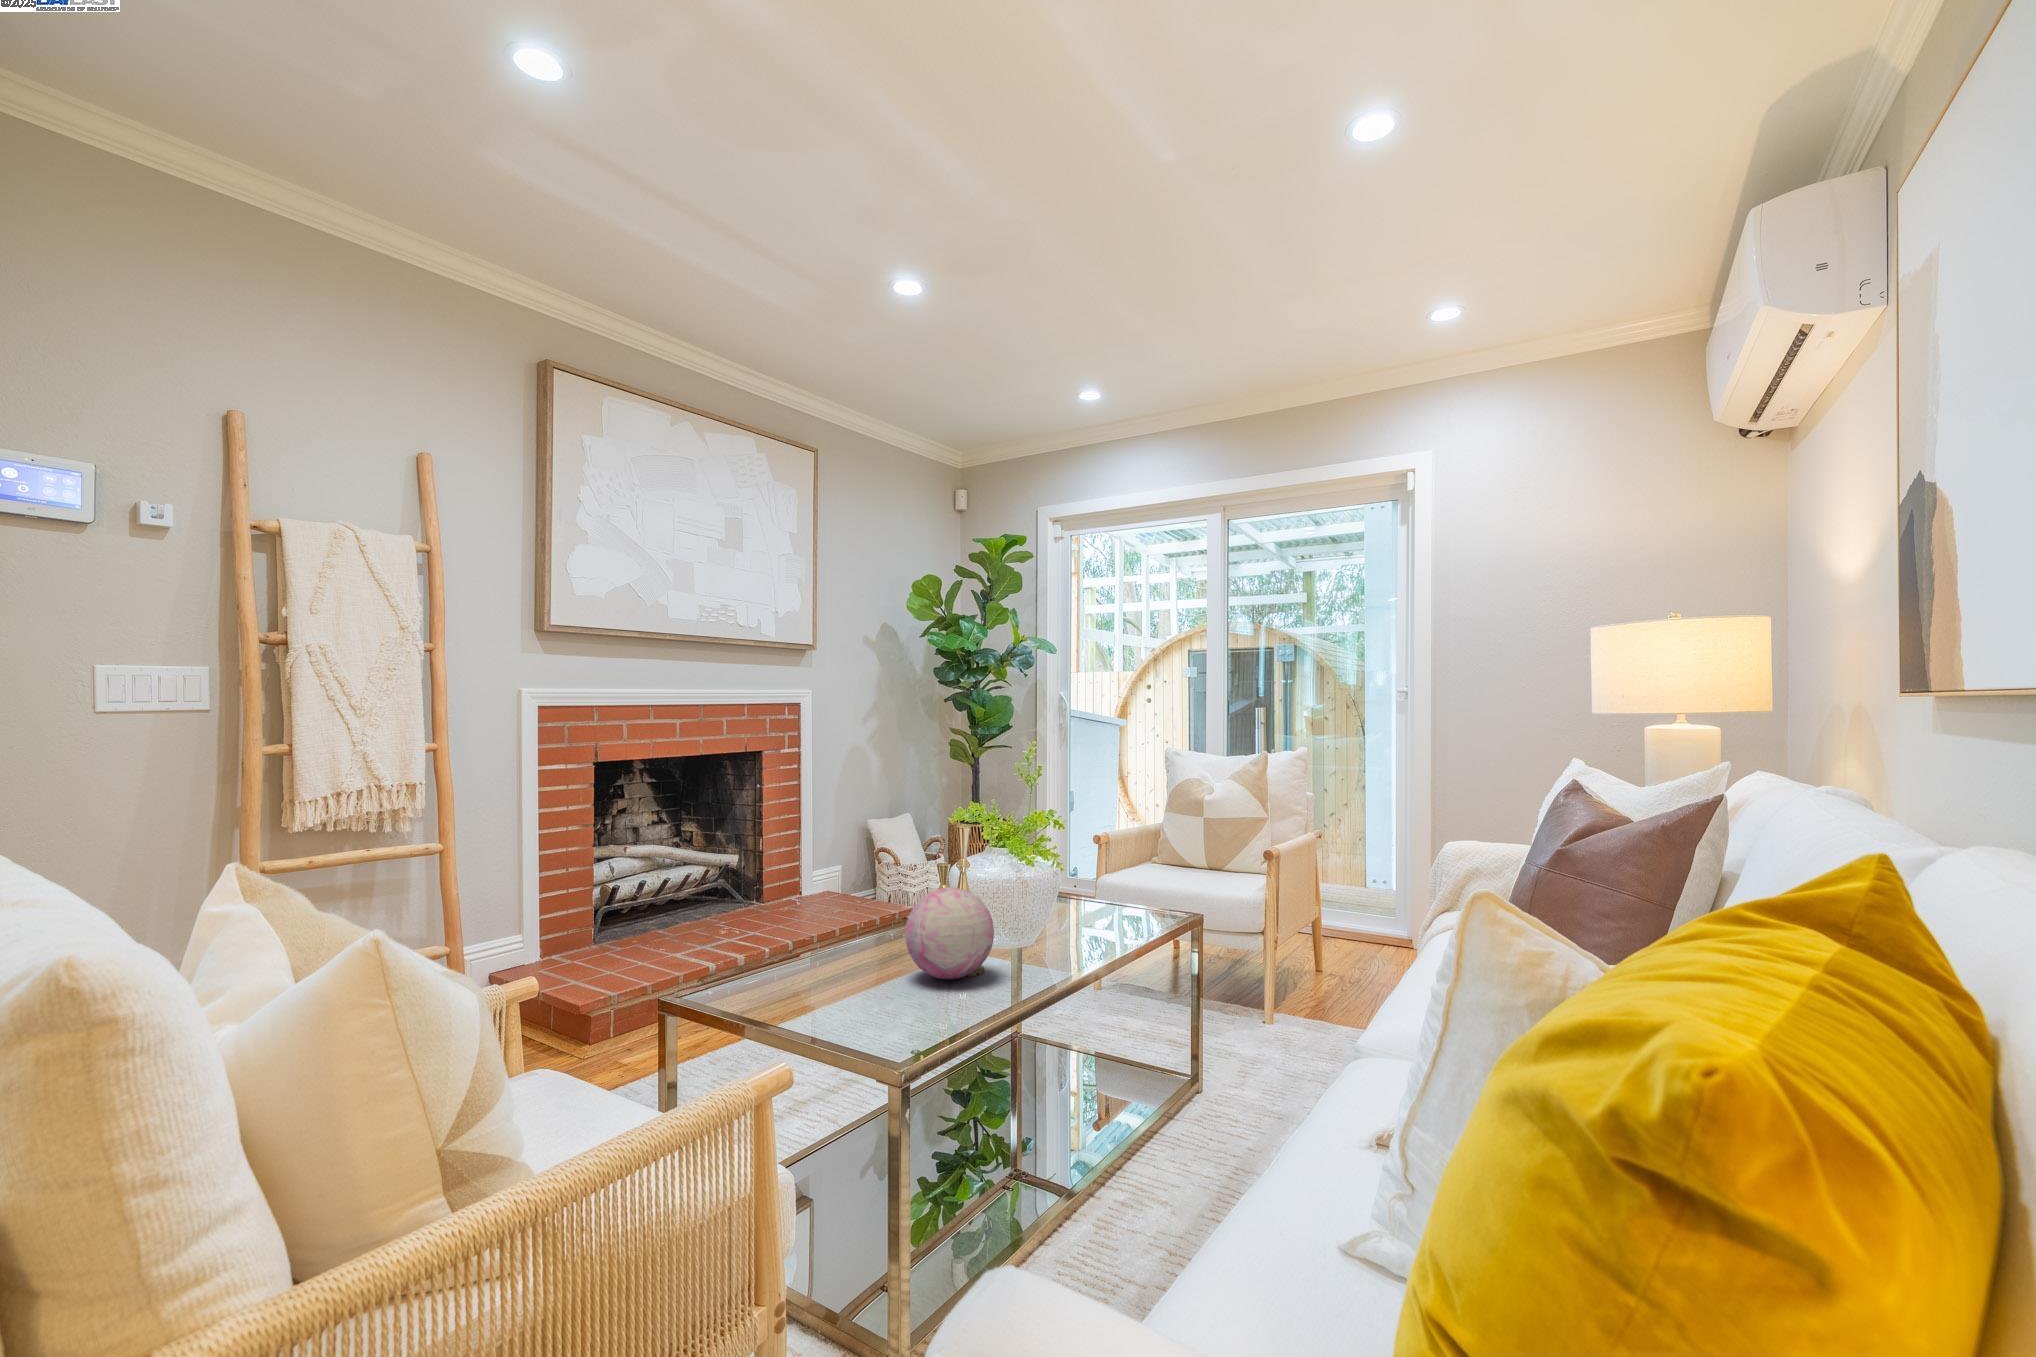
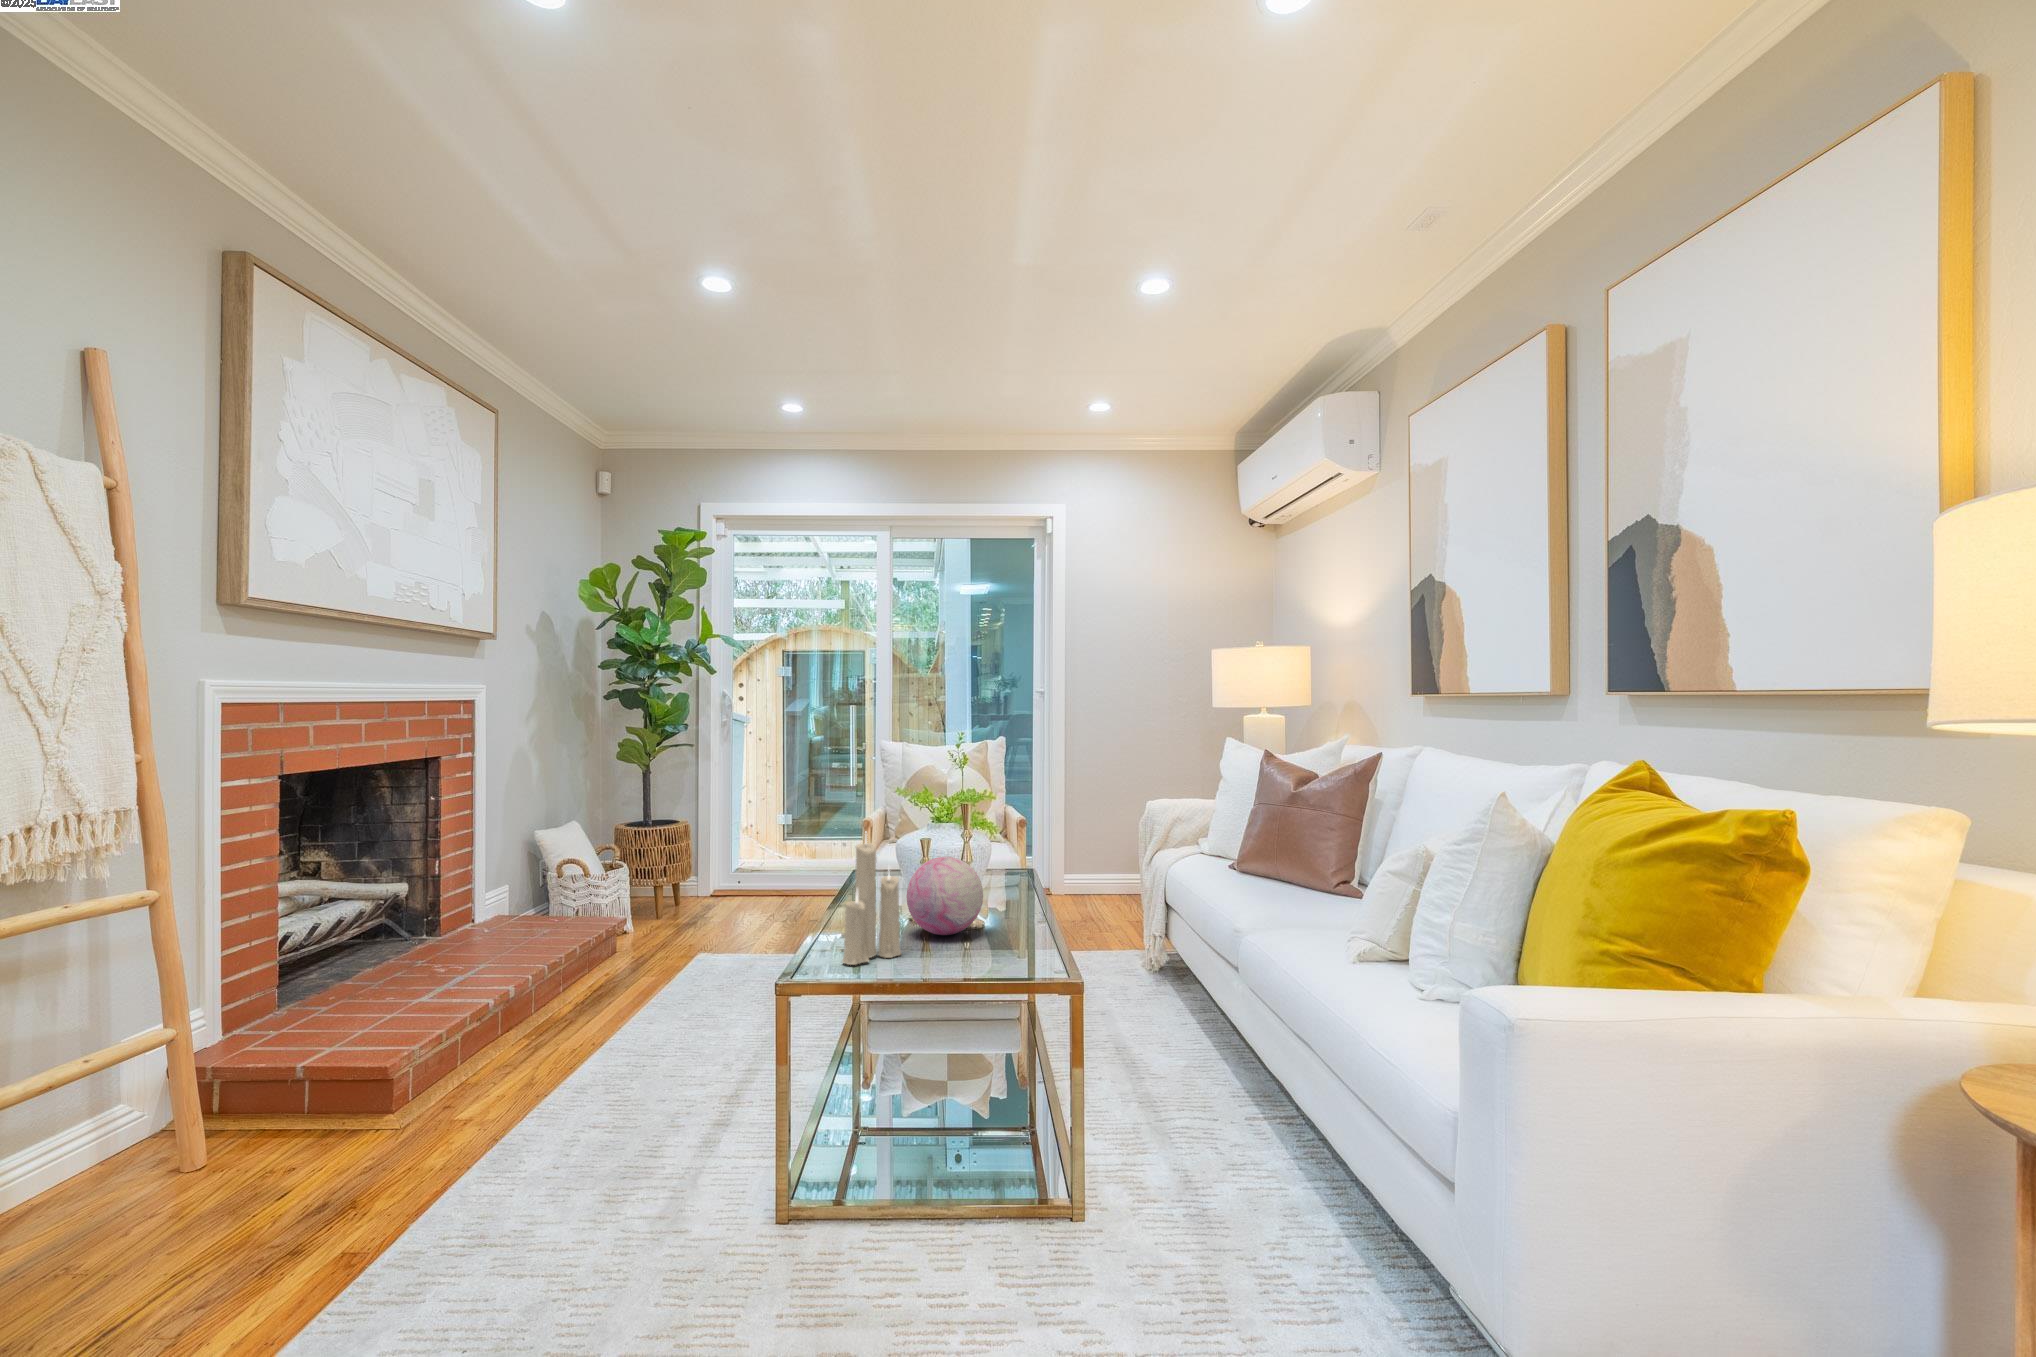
candle: none [789,839,862,995] -> present [842,840,901,965]

